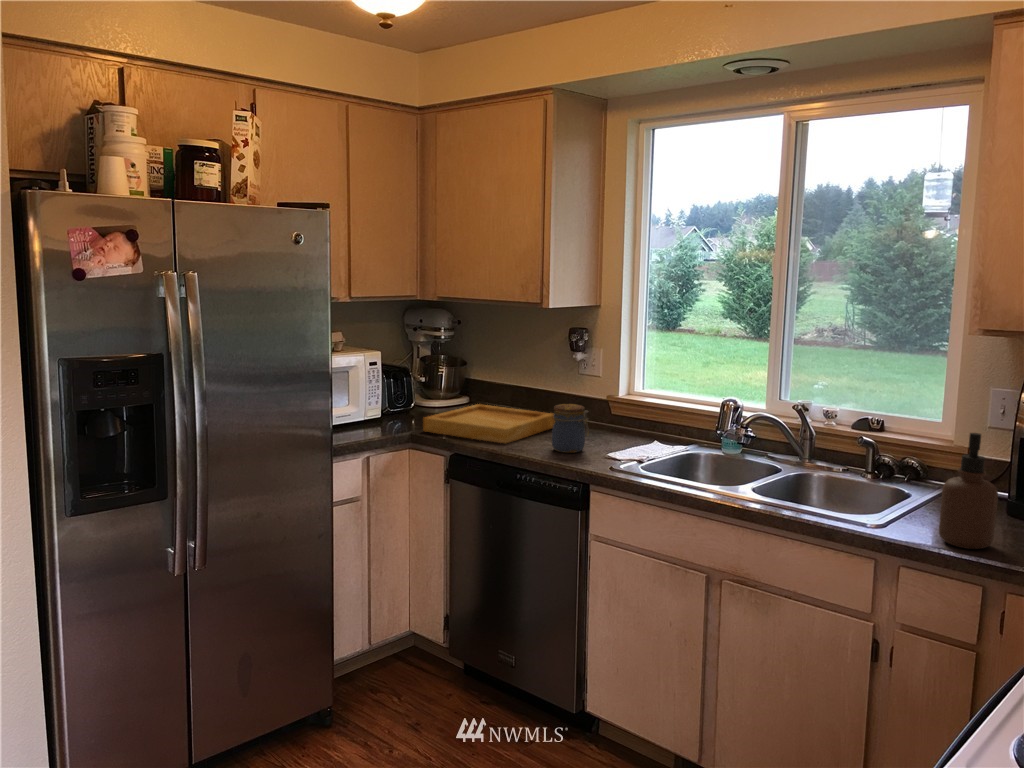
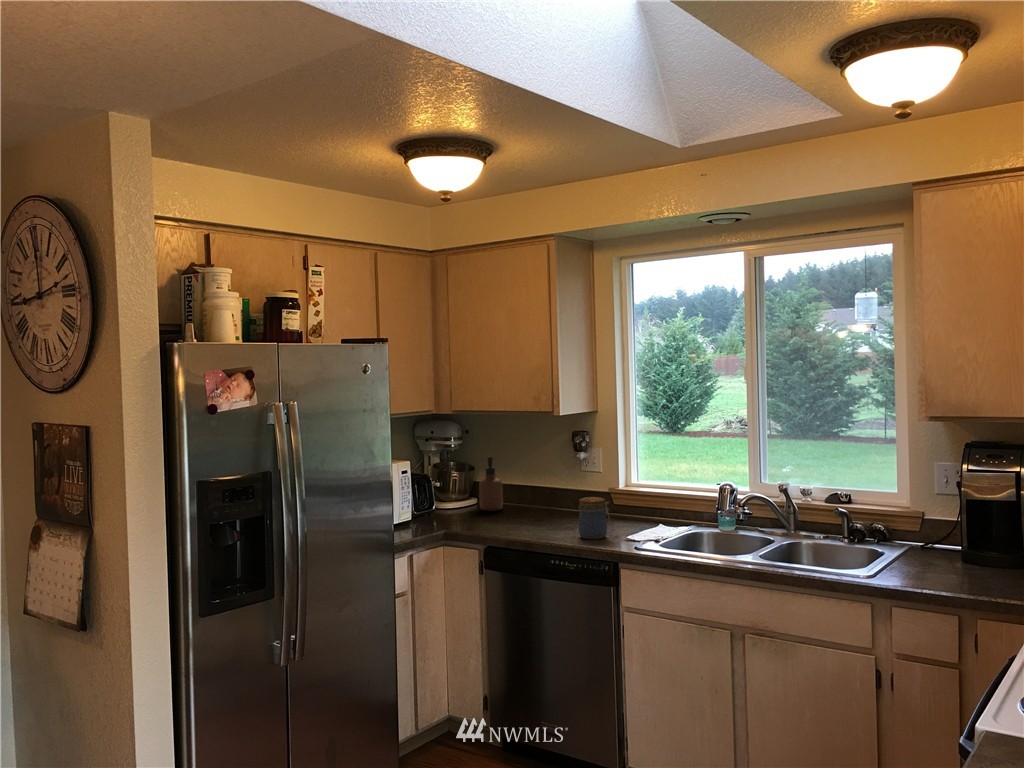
tray: present [423,404,554,443] -> none [457,504,569,535]
soap dispenser: present [939,433,998,549] -> present [479,456,503,511]

